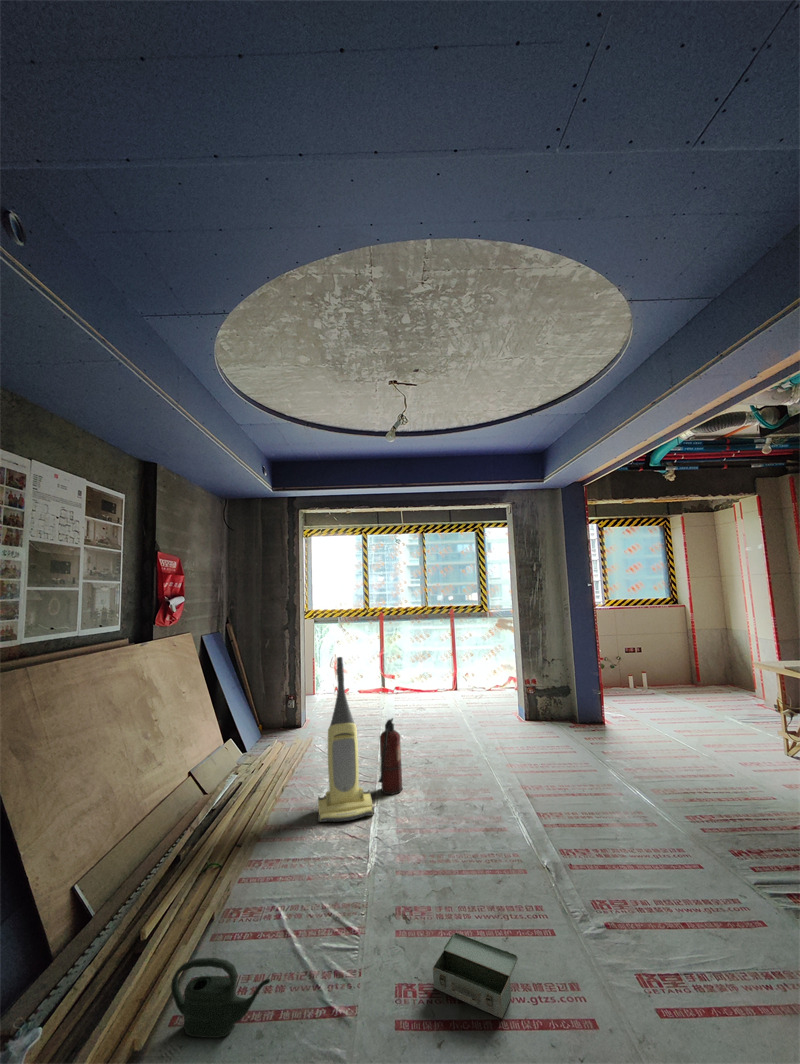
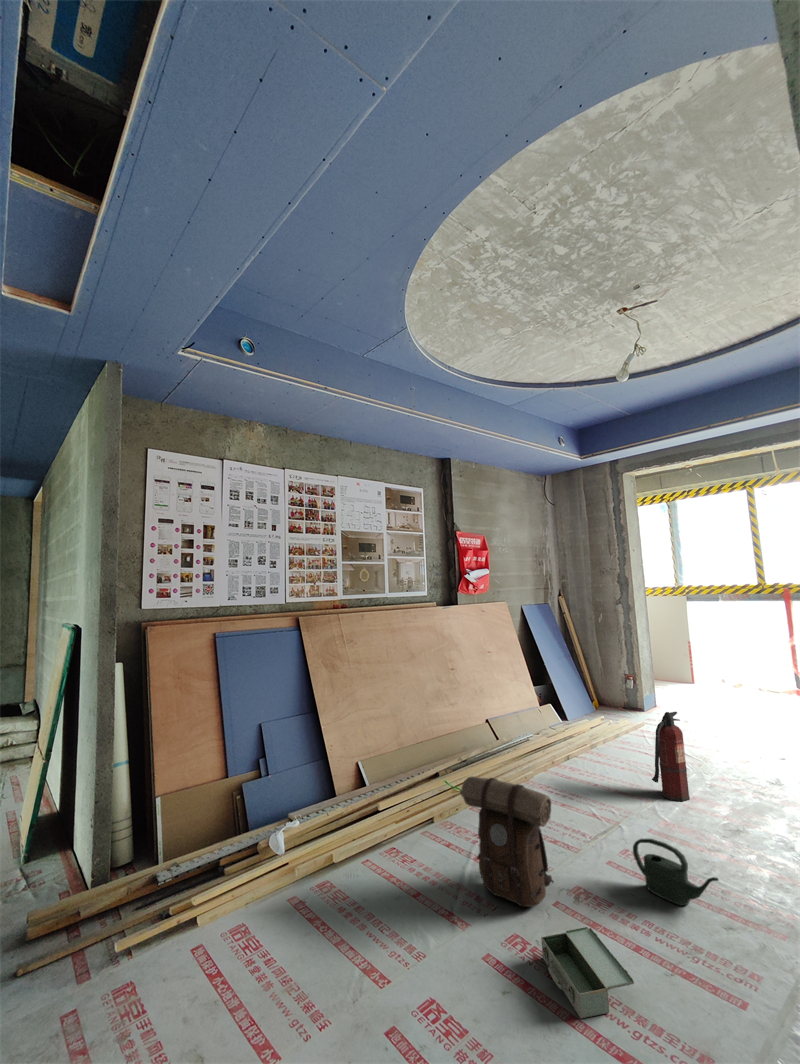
vacuum cleaner: present [318,657,374,822] -> none [567,632,636,810]
backpack: none [311,822,405,956] -> present [461,777,554,907]
watering can: present [171,958,270,1038] -> present [633,839,718,905]

